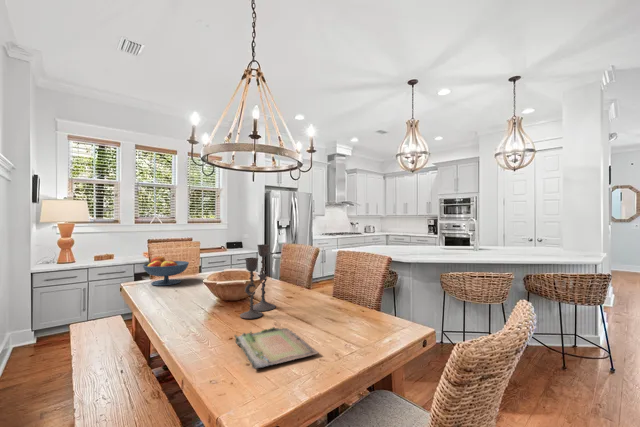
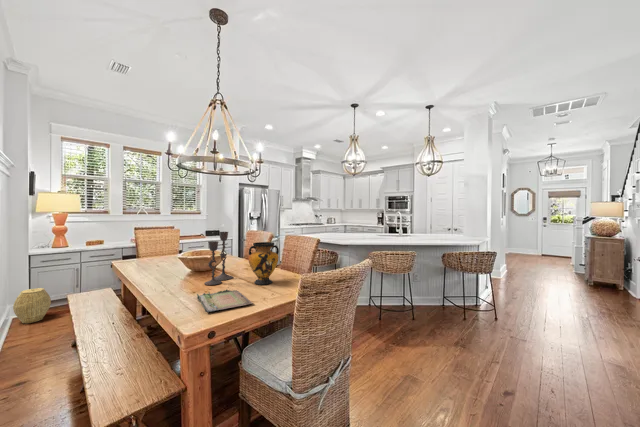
fruit bowl: present [143,256,189,286] -> none [129,241,169,264]
vase: none [299,259,340,319] -> present [248,242,279,285]
woven basket: none [11,312,54,354] -> present [13,288,51,323]

